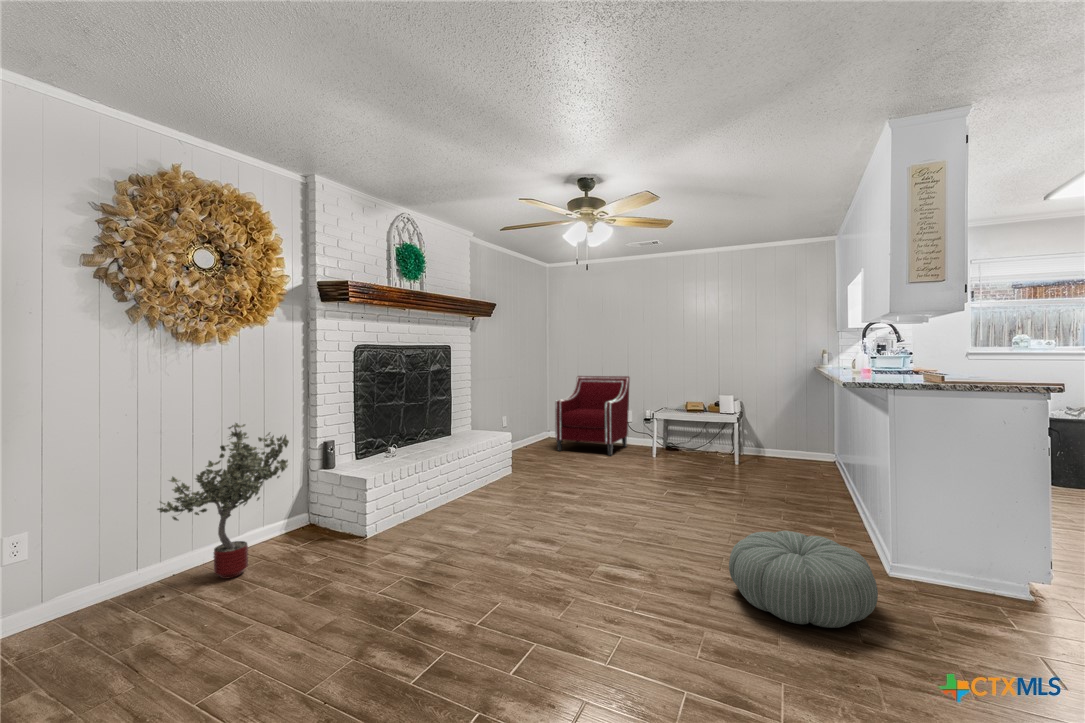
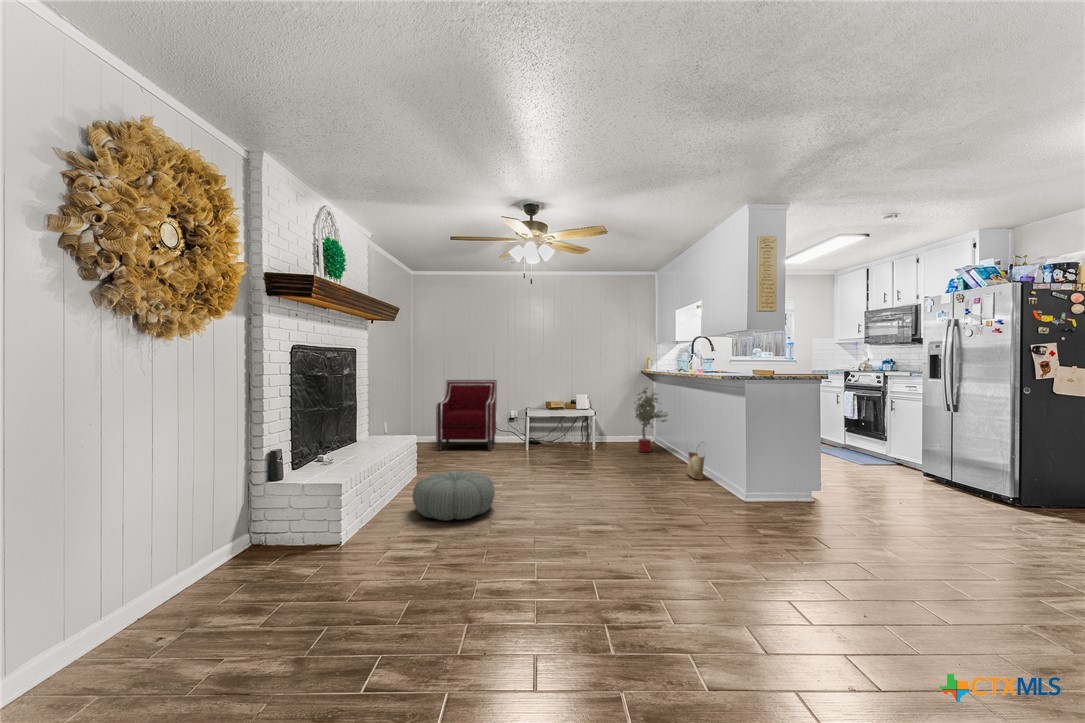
potted tree: present [157,423,289,579] -> present [635,388,667,453]
woven basket: none [830,467,857,524] -> present [686,452,705,480]
pouf: present [729,531,878,628] -> present [413,471,495,520]

